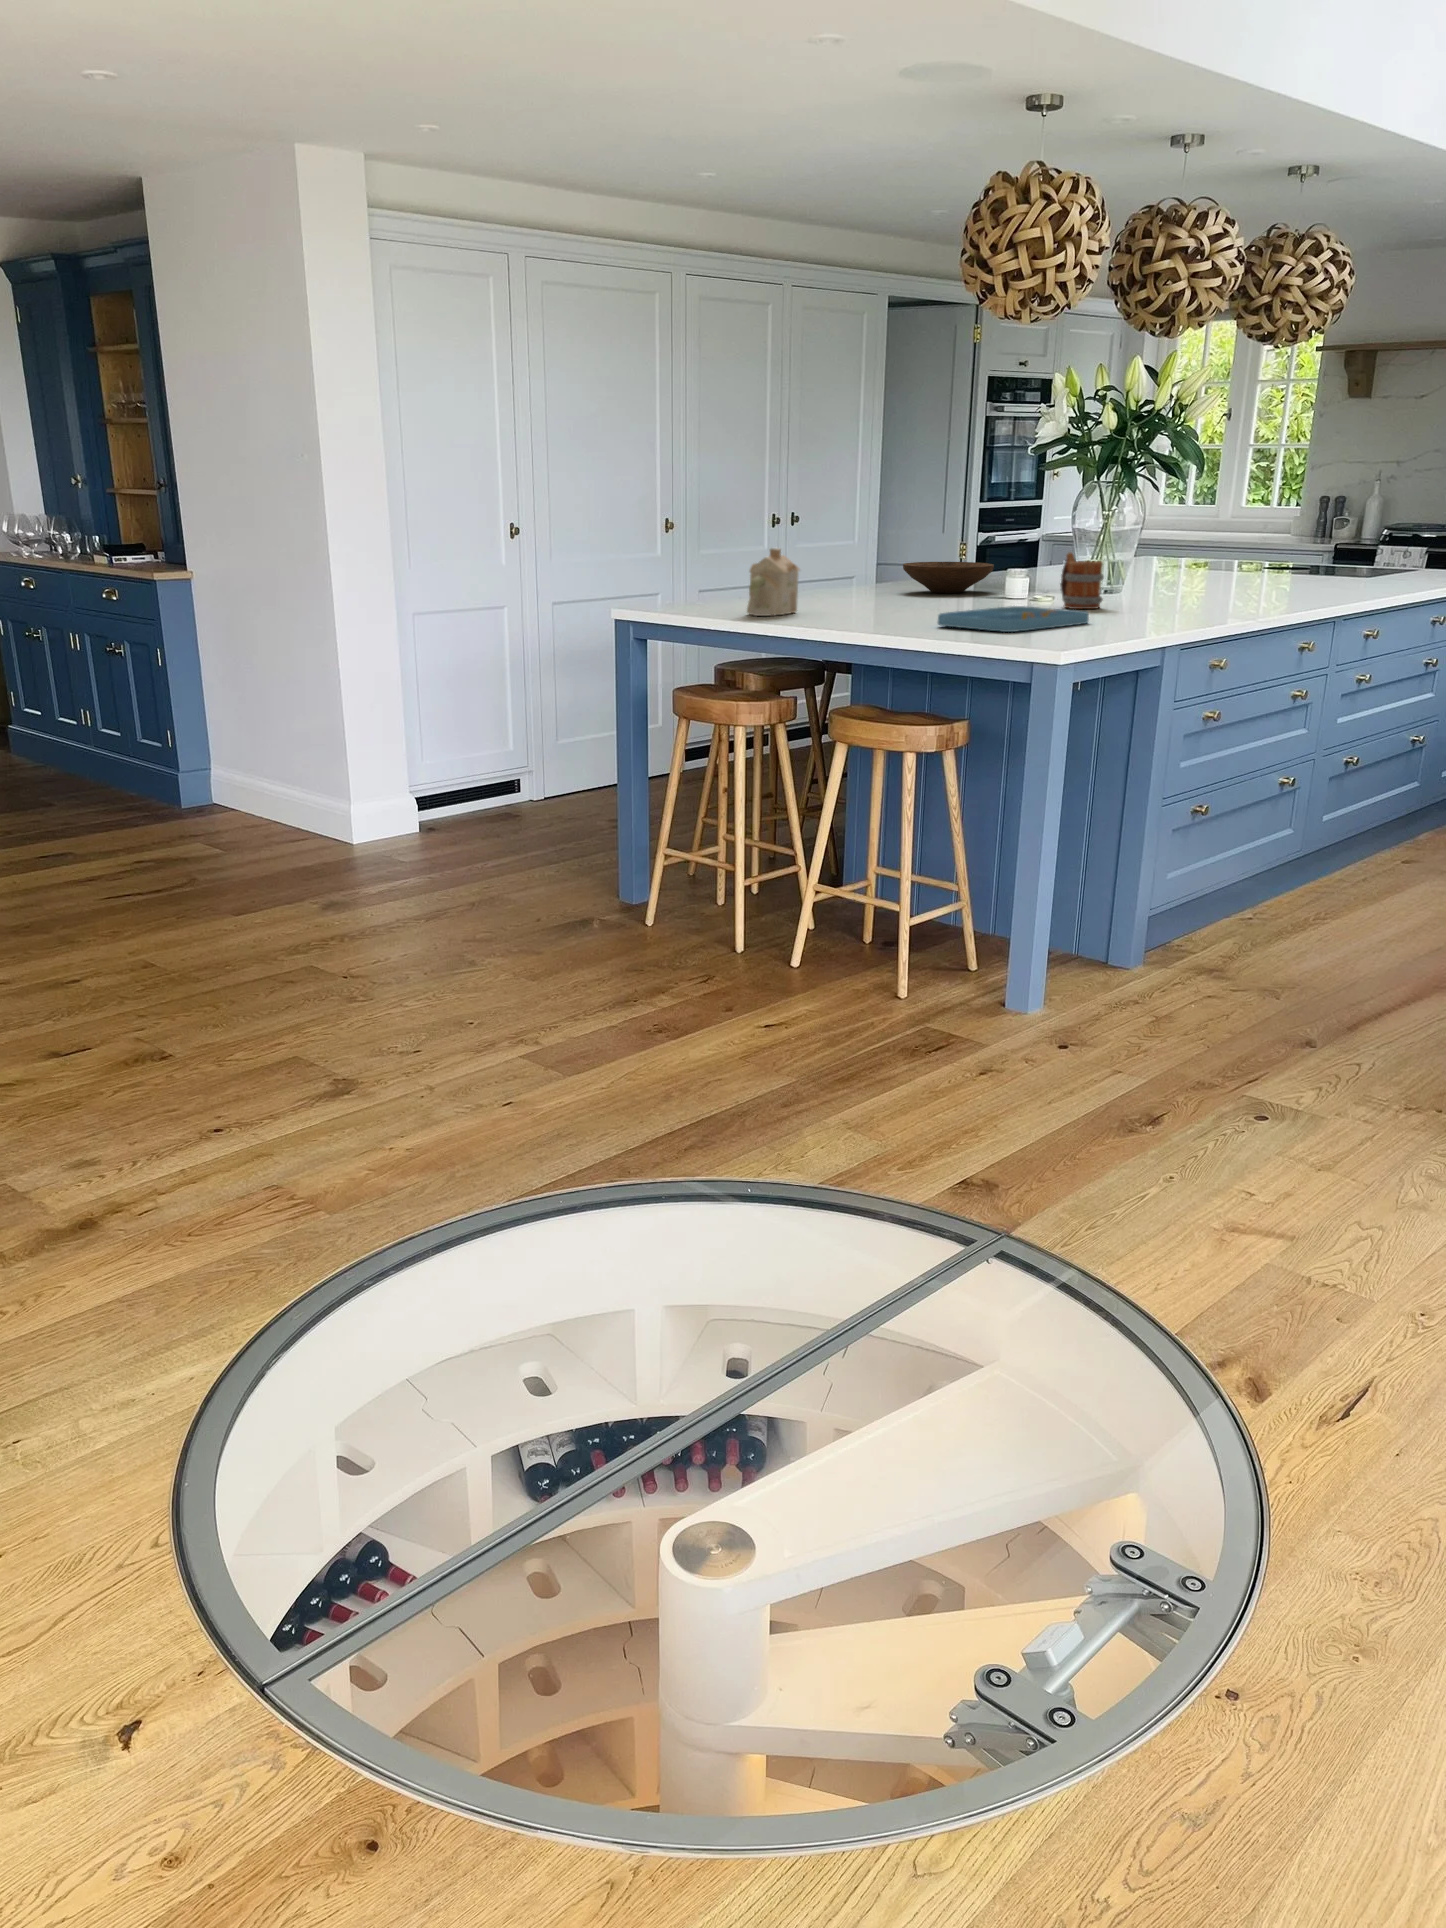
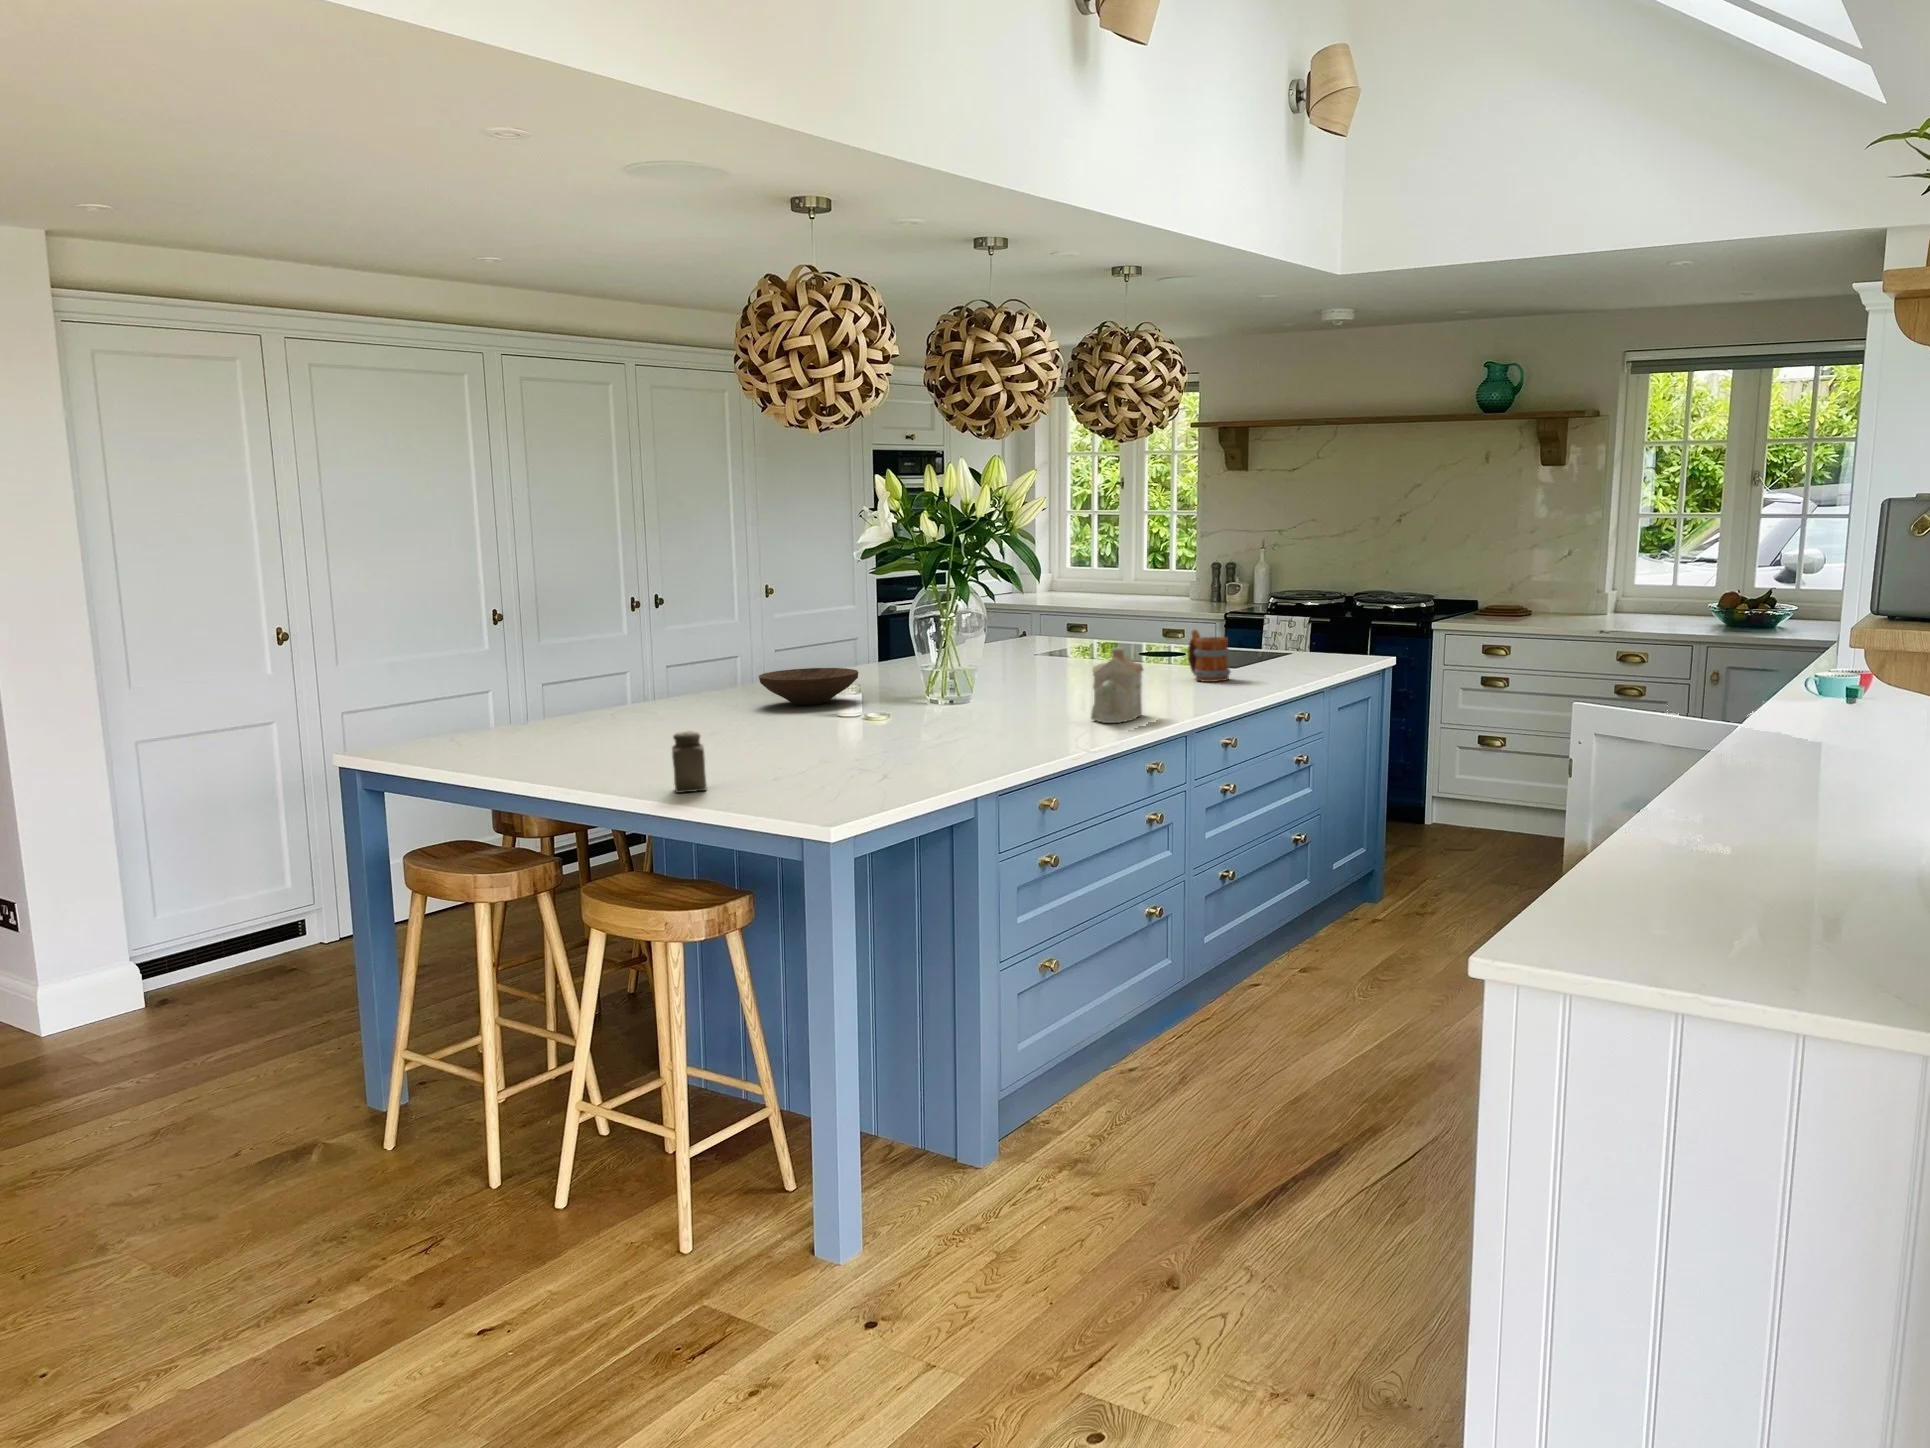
teapot: present [747,548,800,616] -> present [1091,647,1143,723]
mug: present [1060,553,1104,609] -> present [1188,630,1230,682]
salt shaker: none [879,582,909,633] -> present [672,732,707,793]
tray: present [938,606,1089,632] -> none [751,738,931,783]

